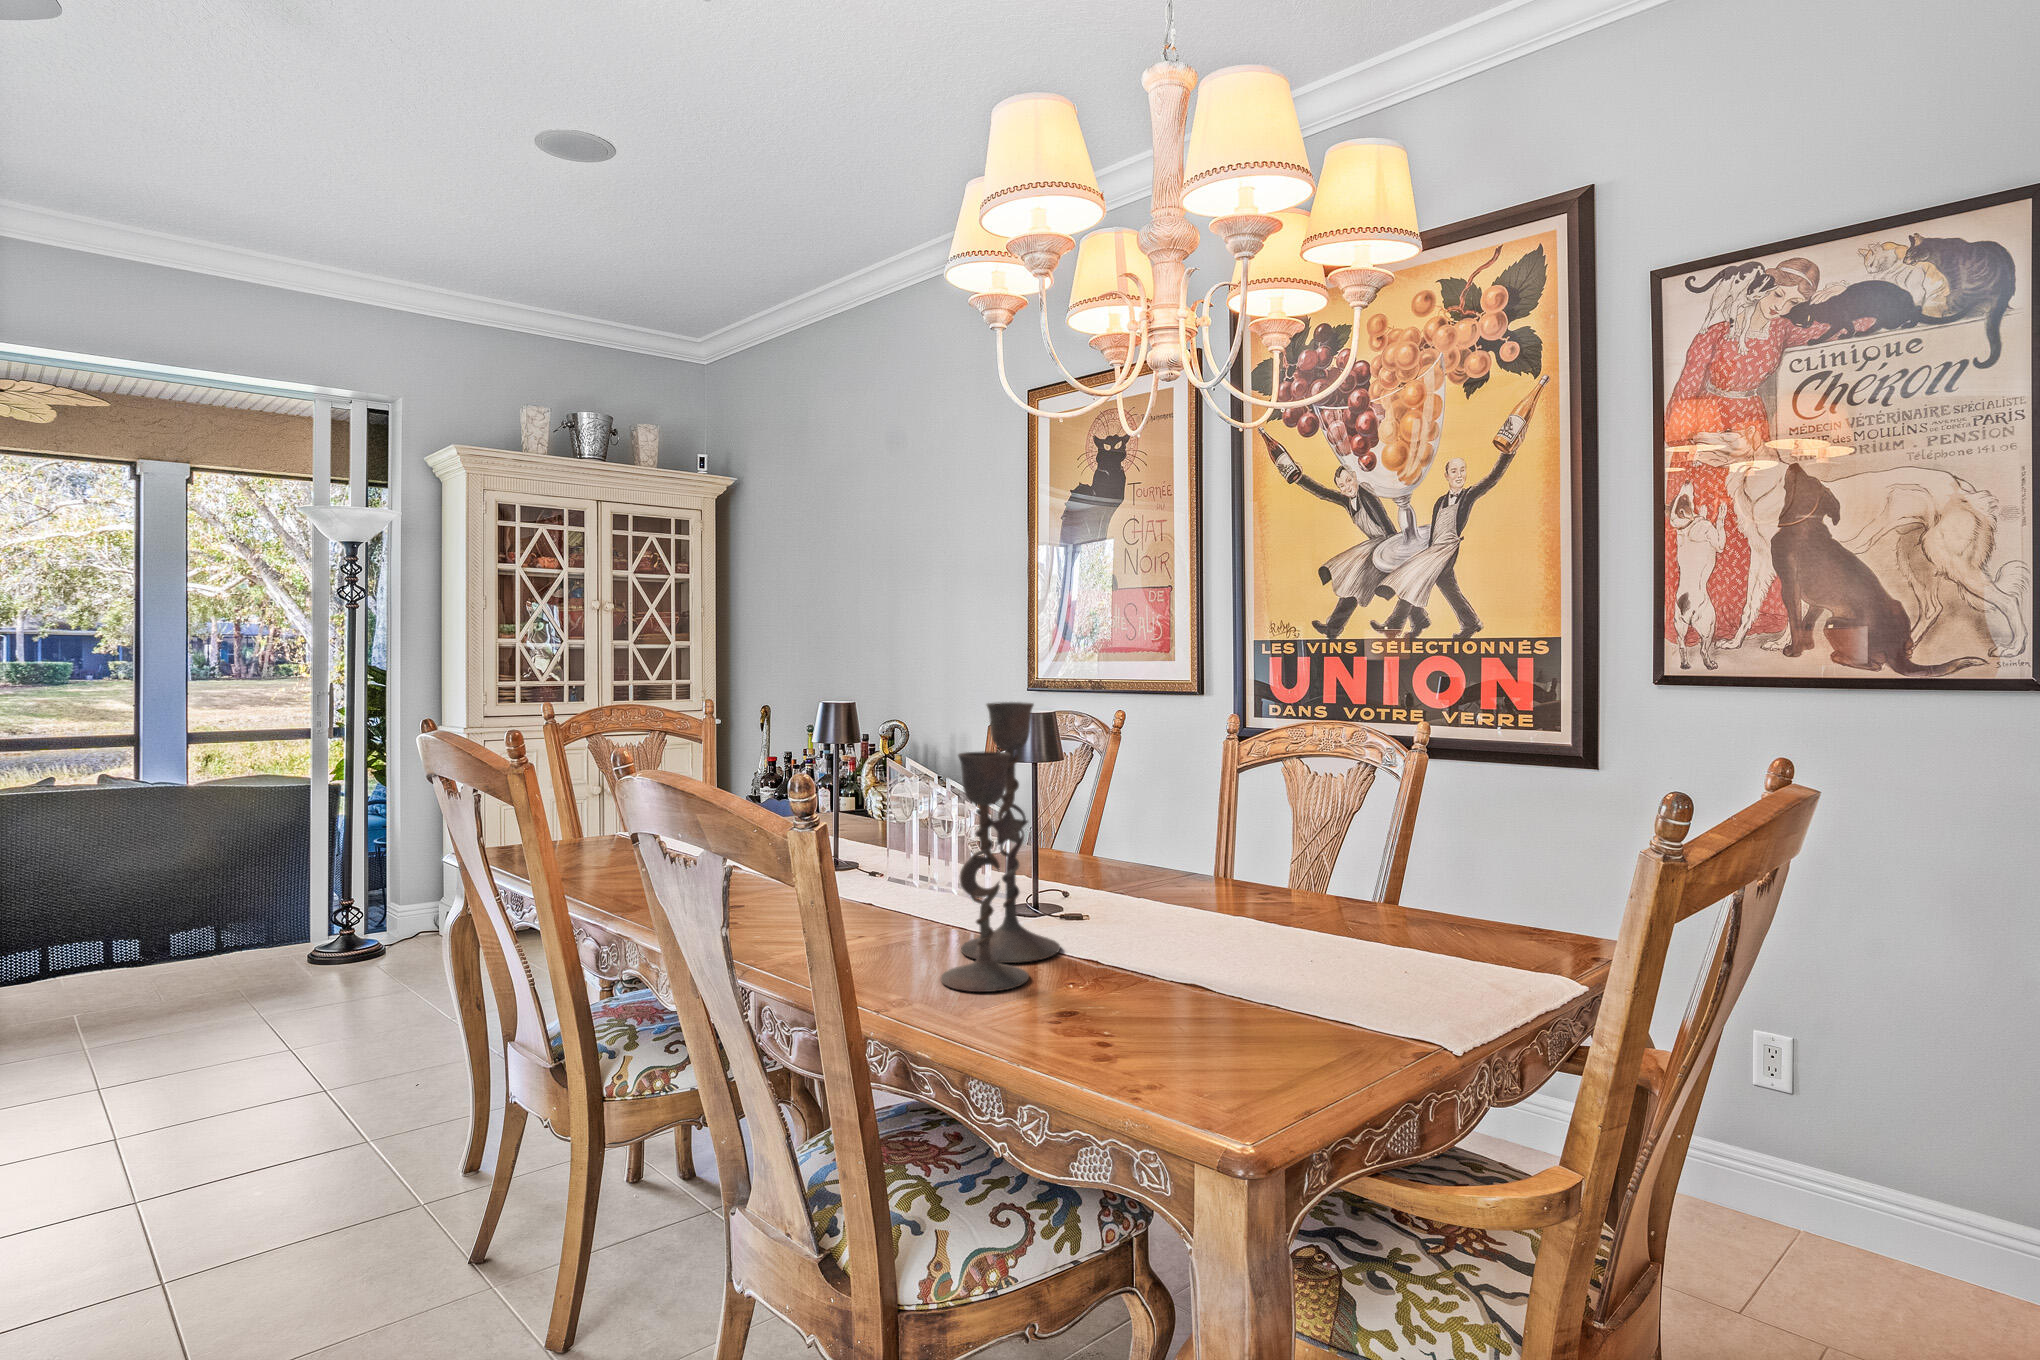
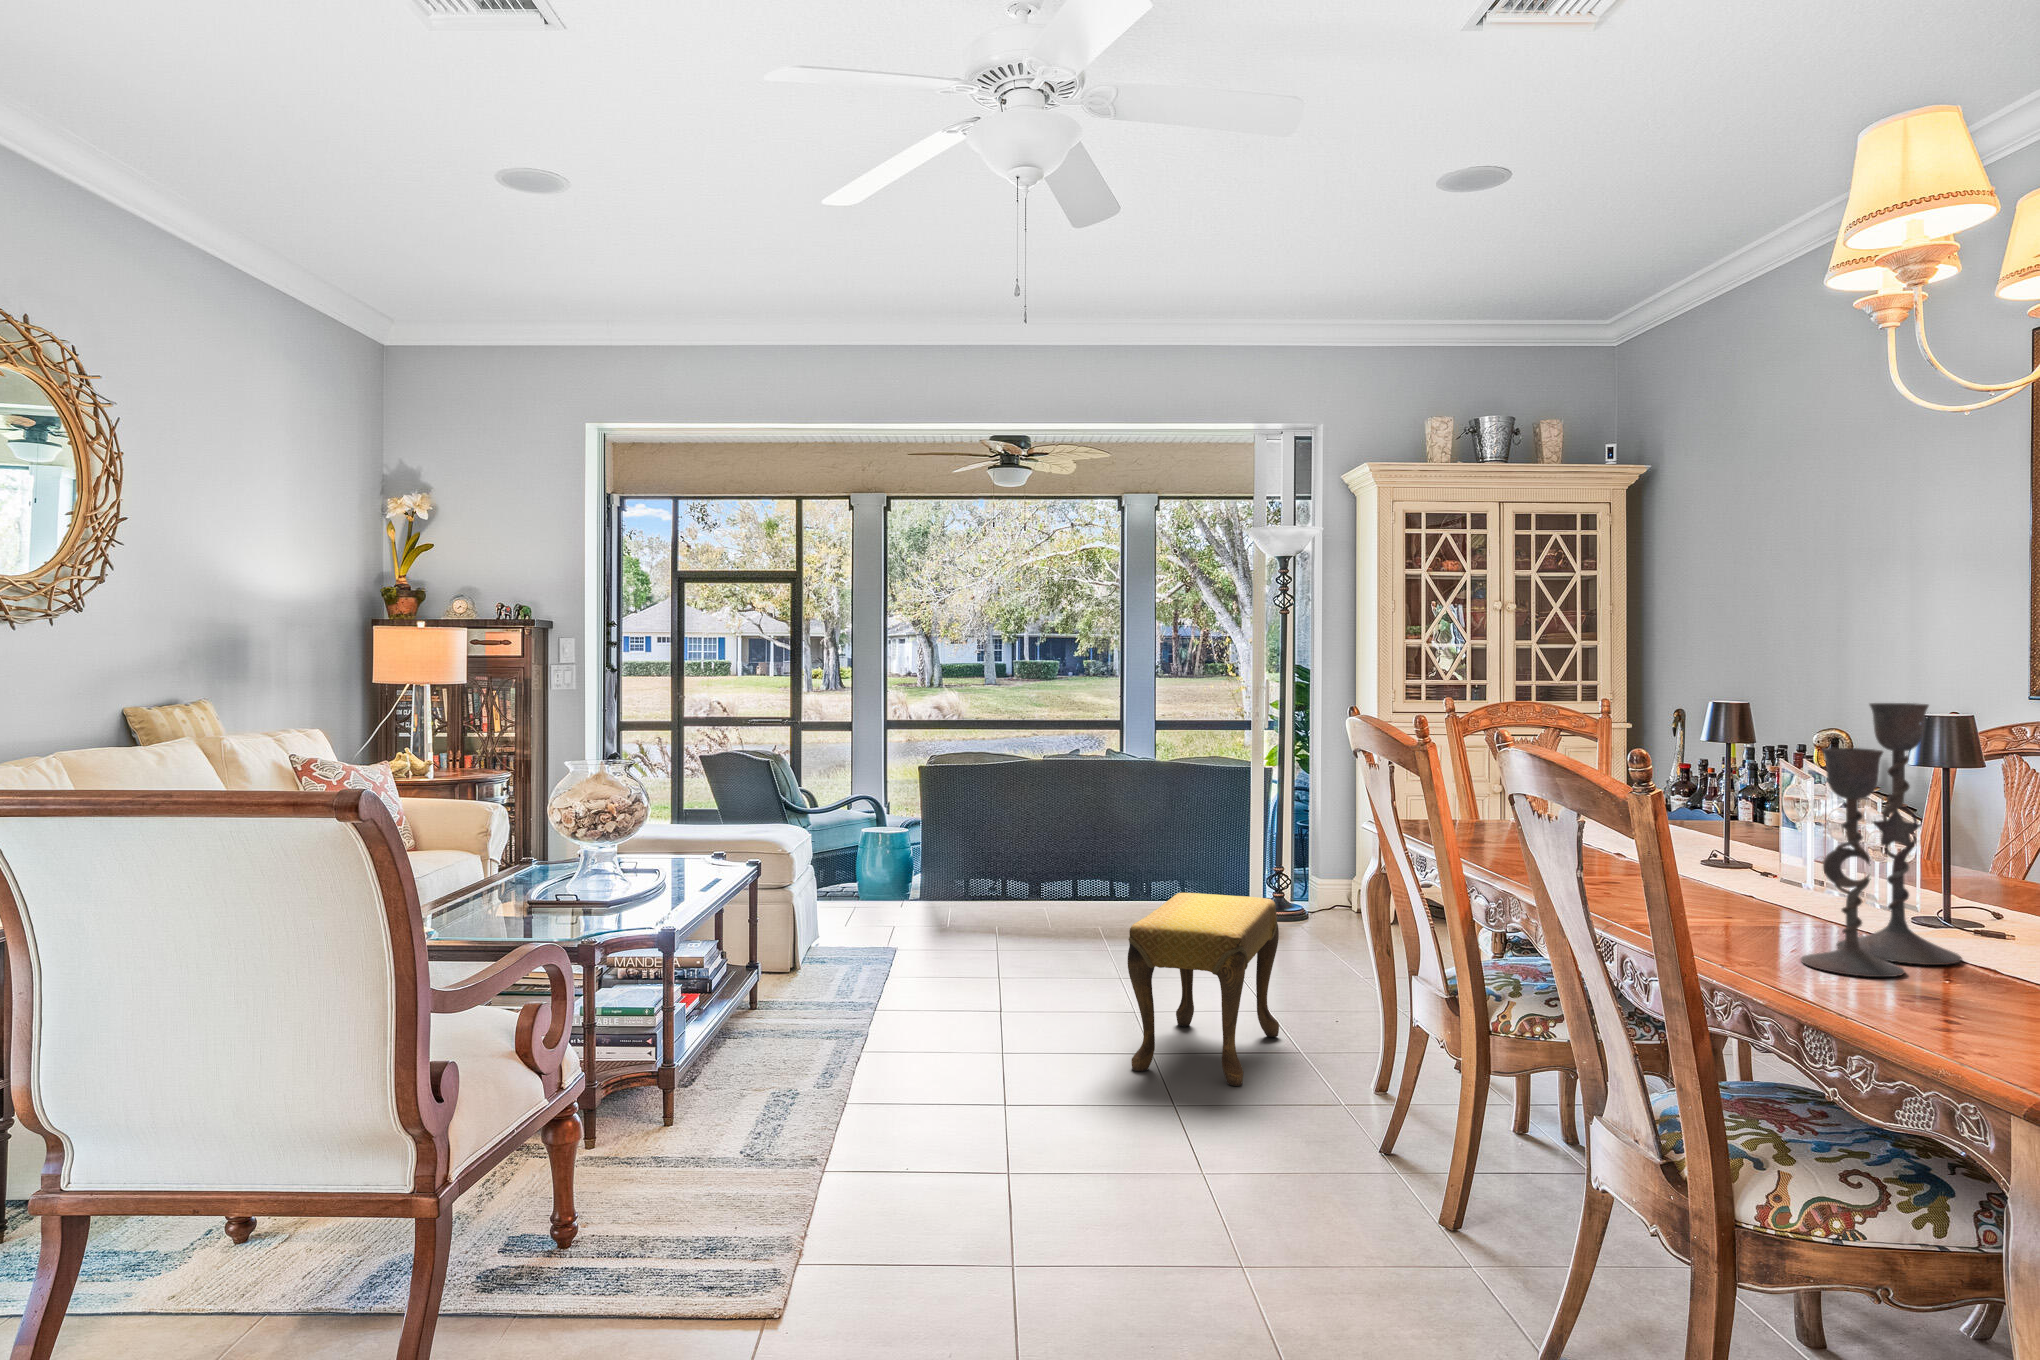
footstool: none [69,963,333,1260] -> present [1128,893,1279,1086]

